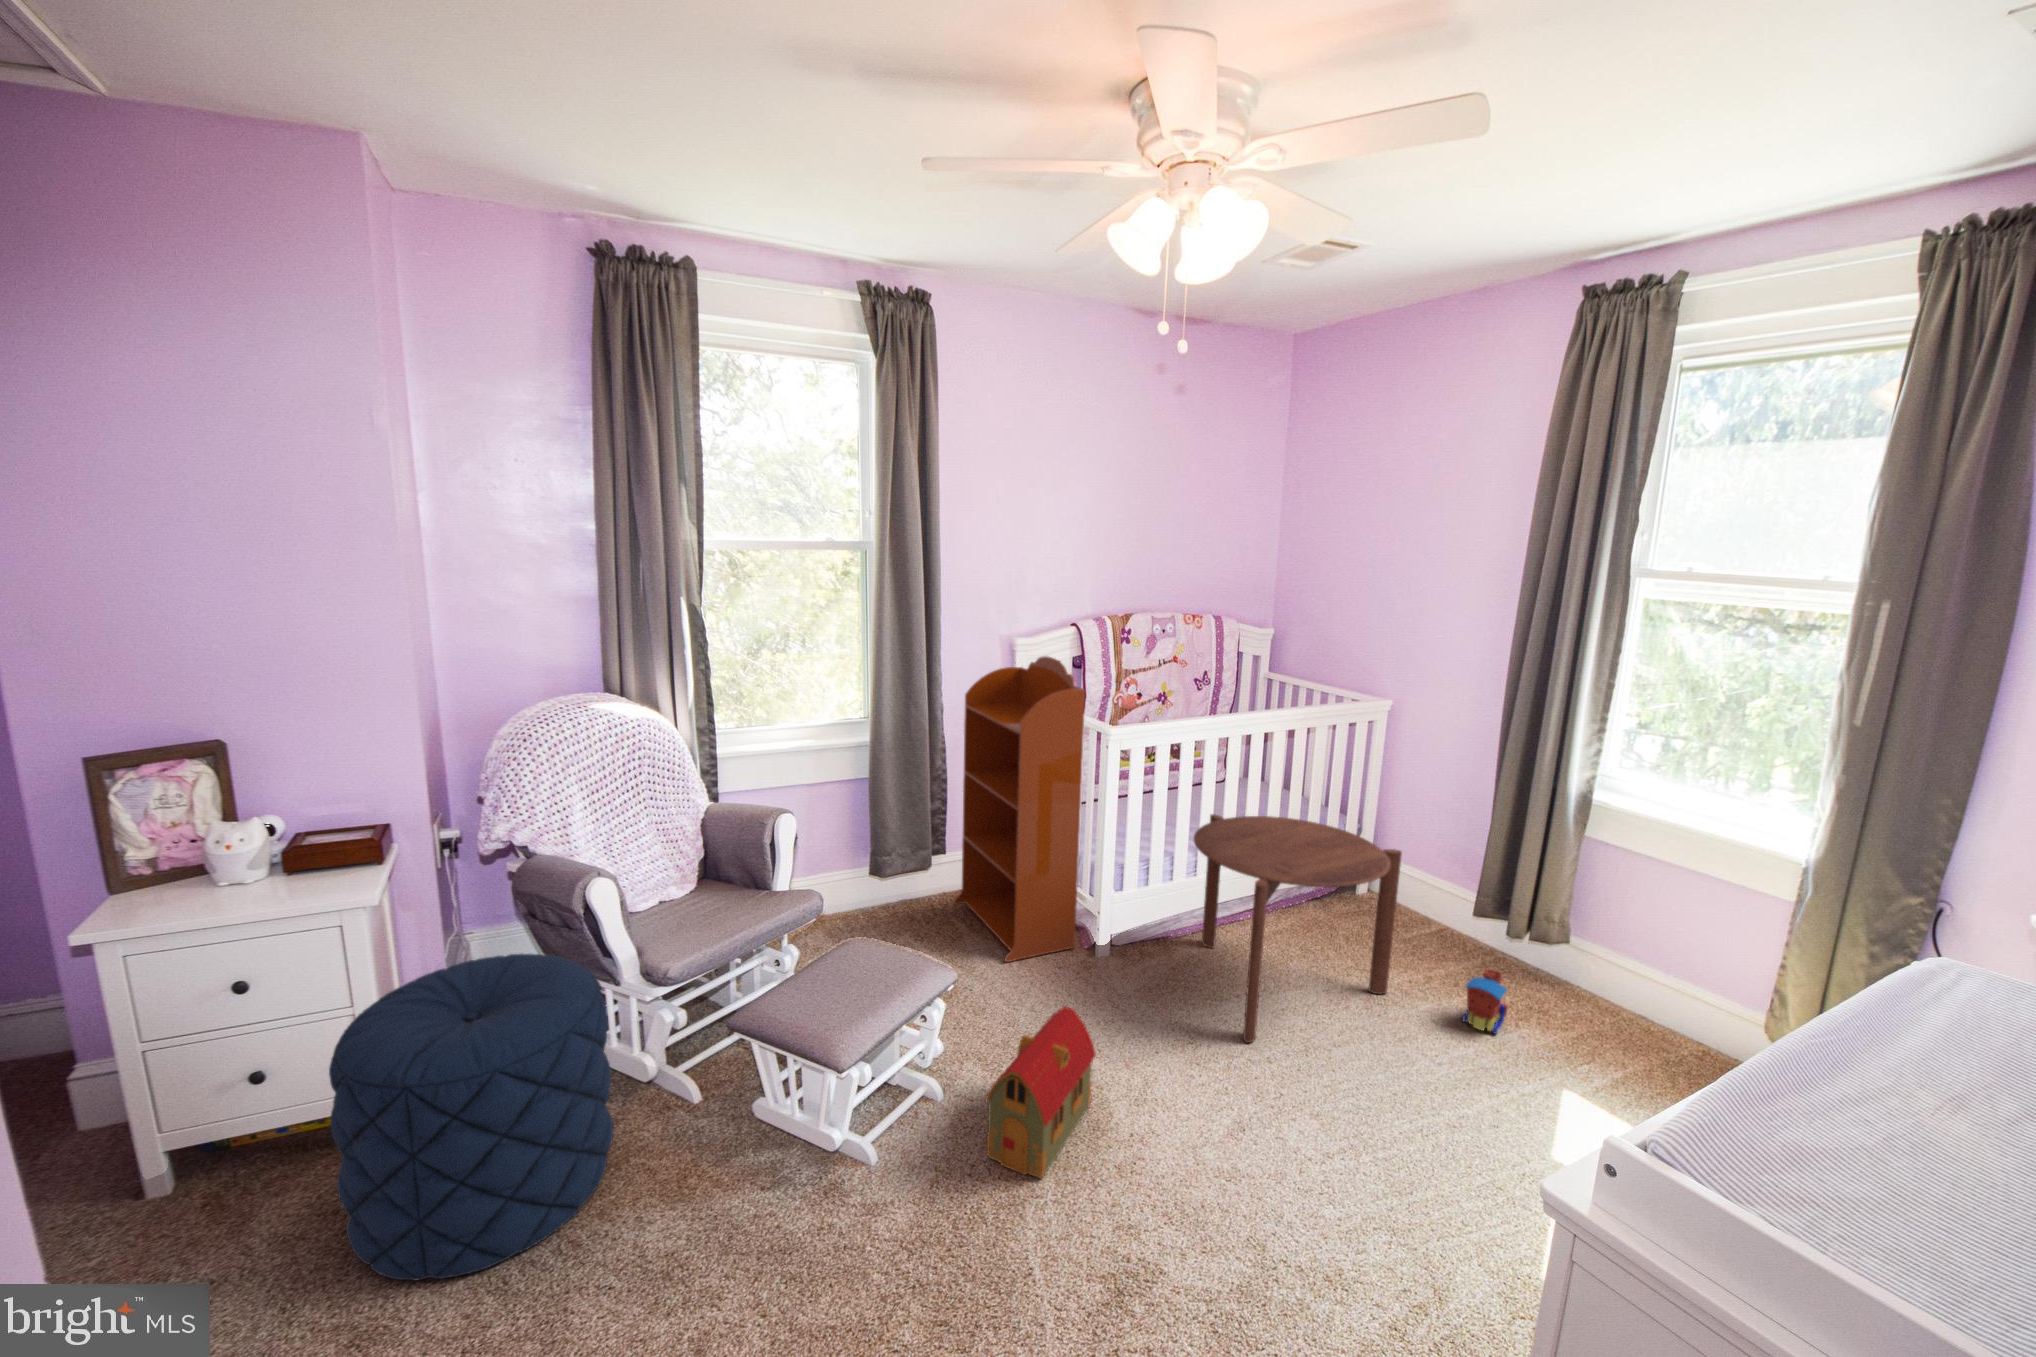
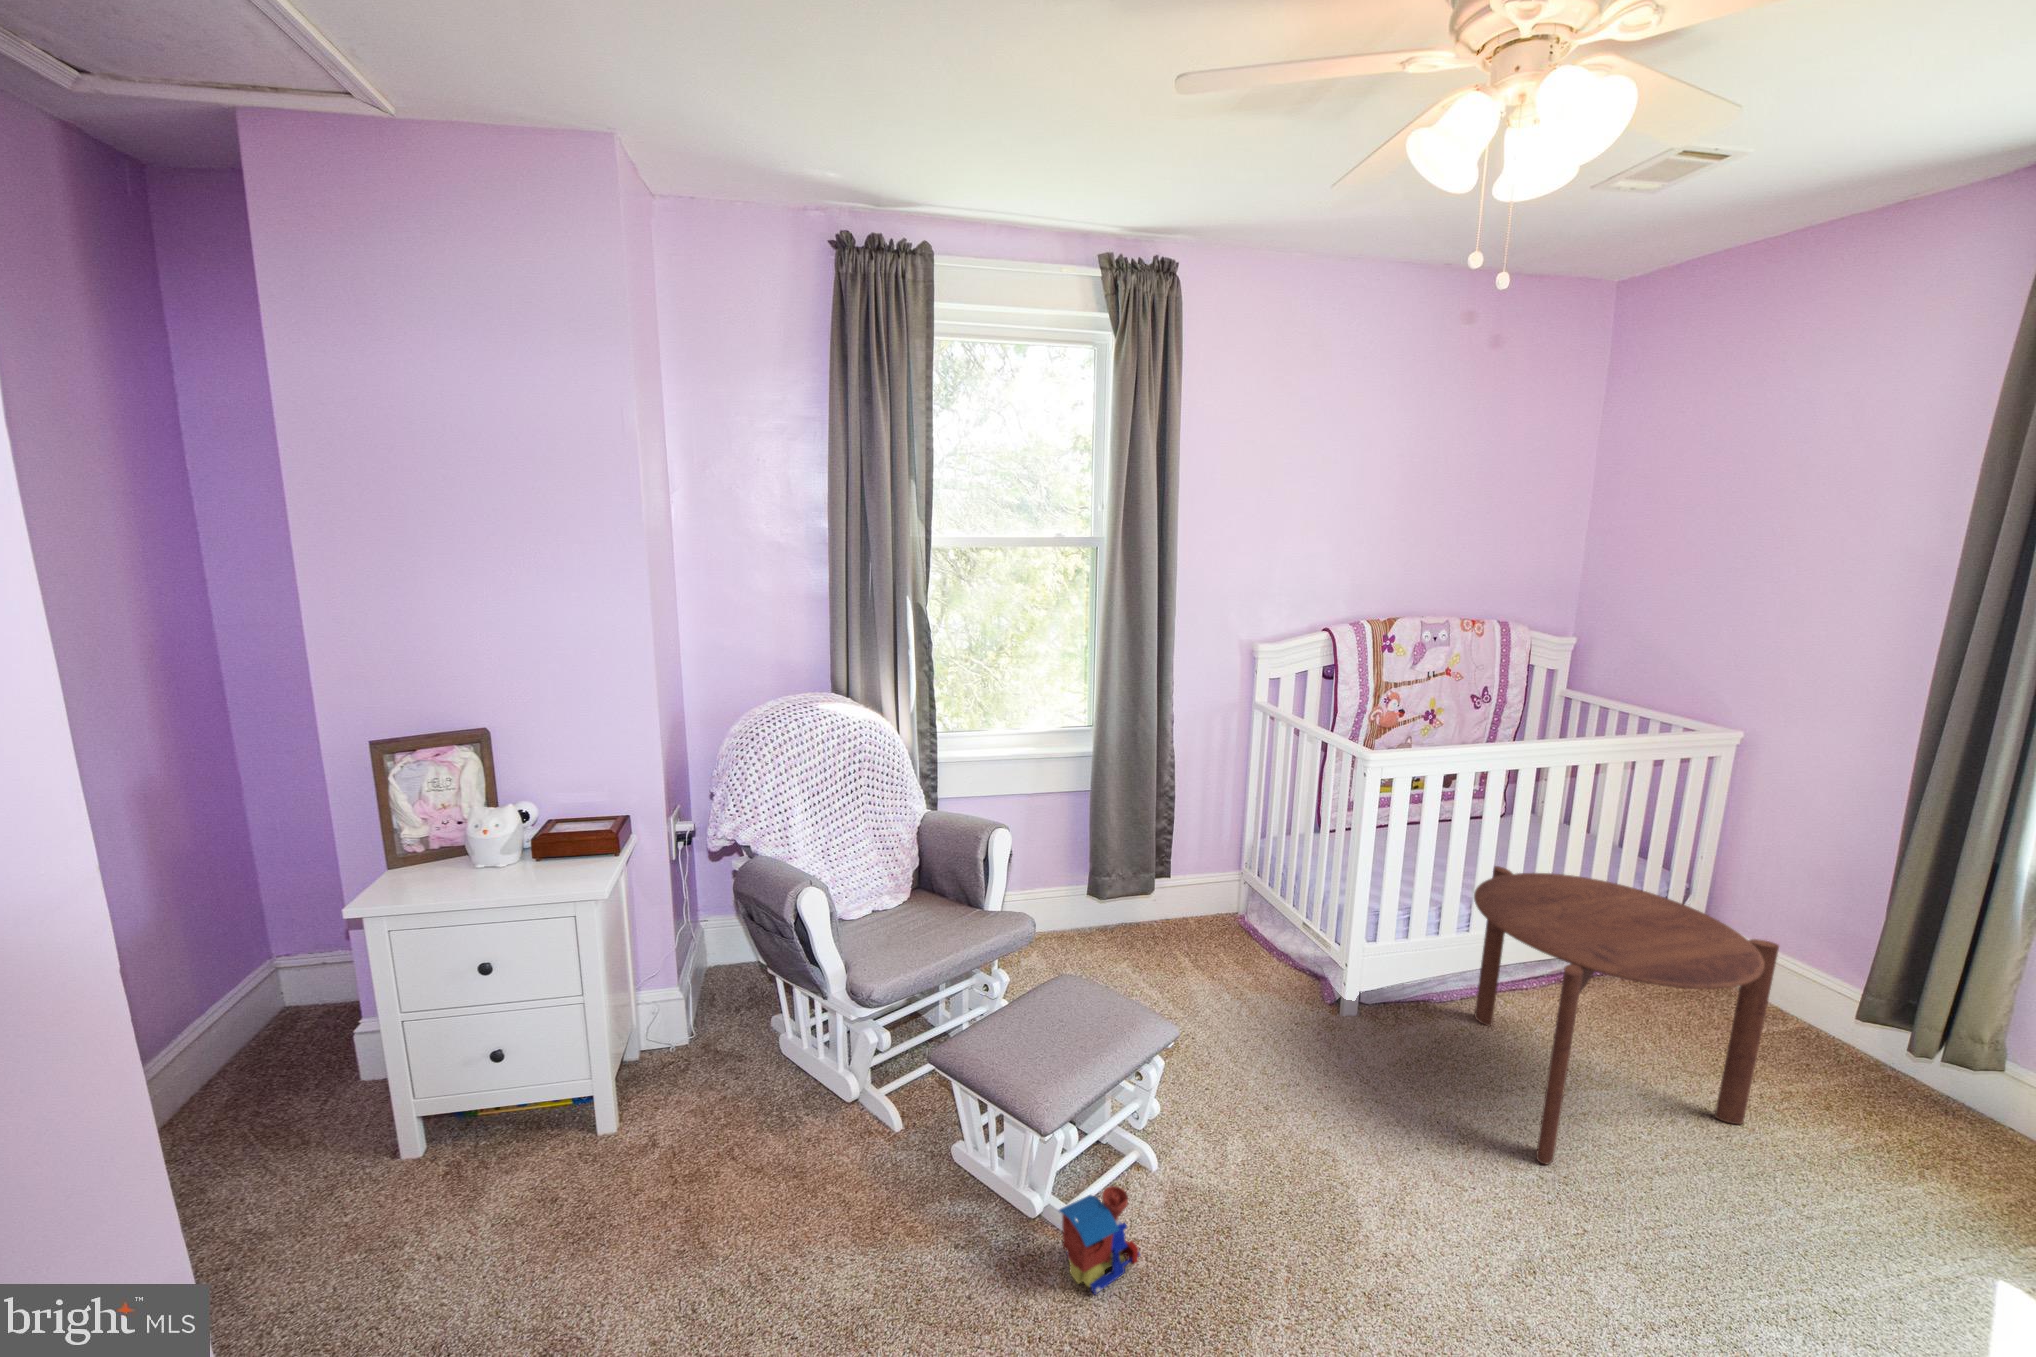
bookcase: present [953,656,1085,962] -> none [1173,667,1341,1010]
pouf: present [329,954,613,1280] -> none [561,956,815,1283]
toy train: present [1463,970,1507,1033] -> present [1059,1186,1140,1294]
toy house: present [985,1006,1096,1179] -> none [1208,1091,1345,1303]

